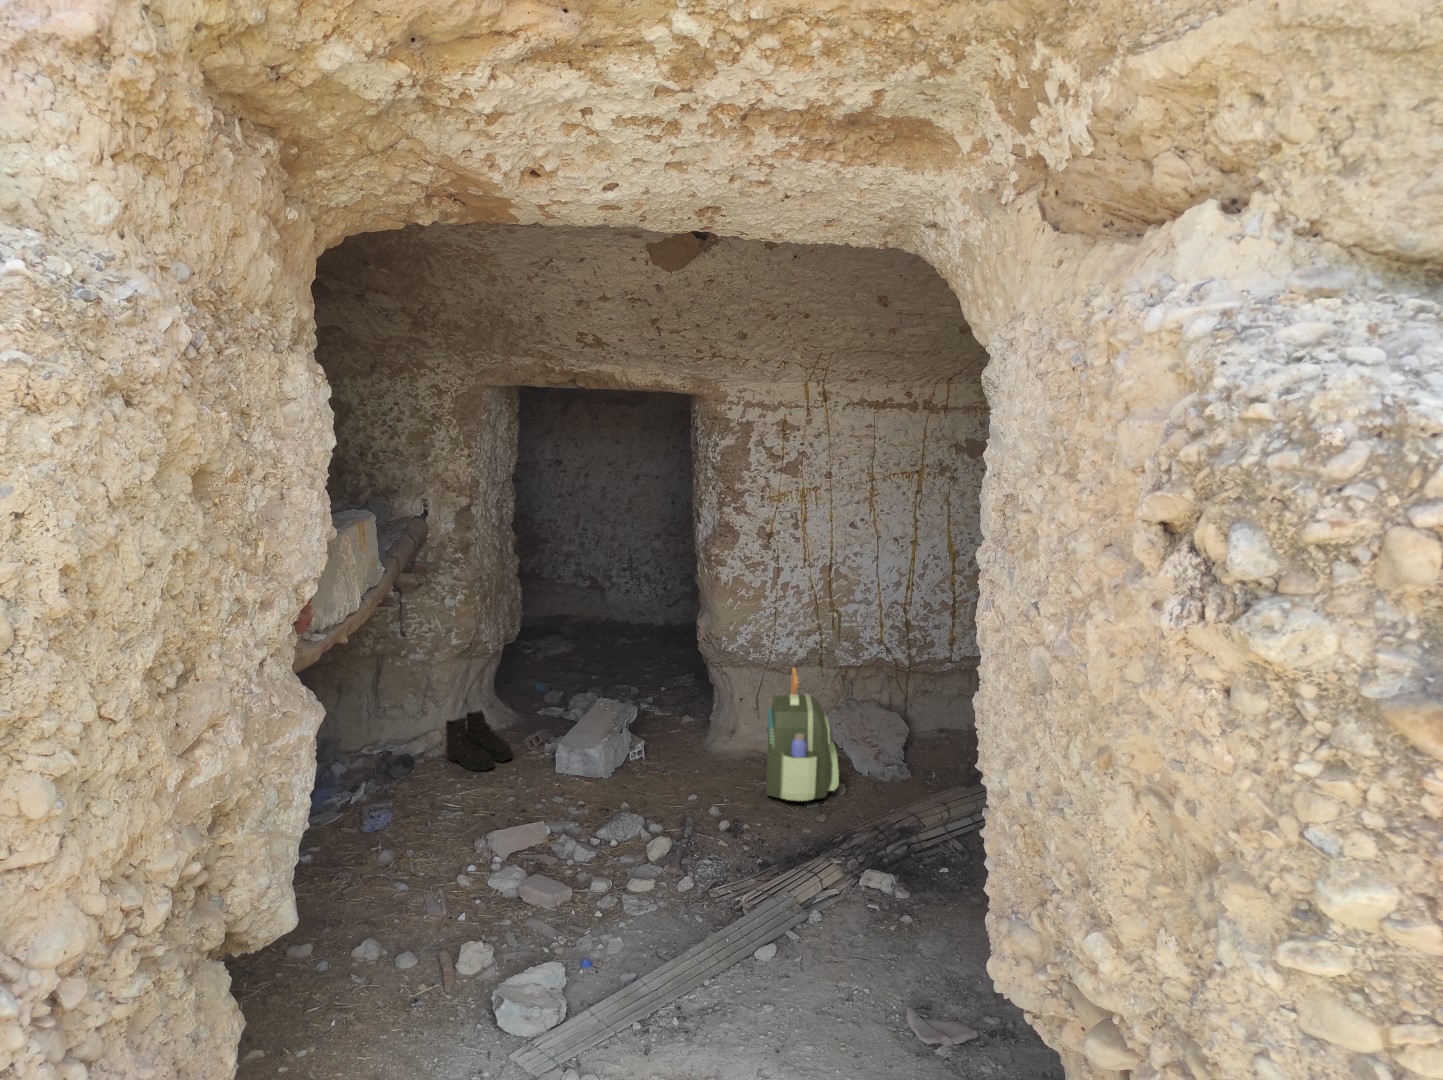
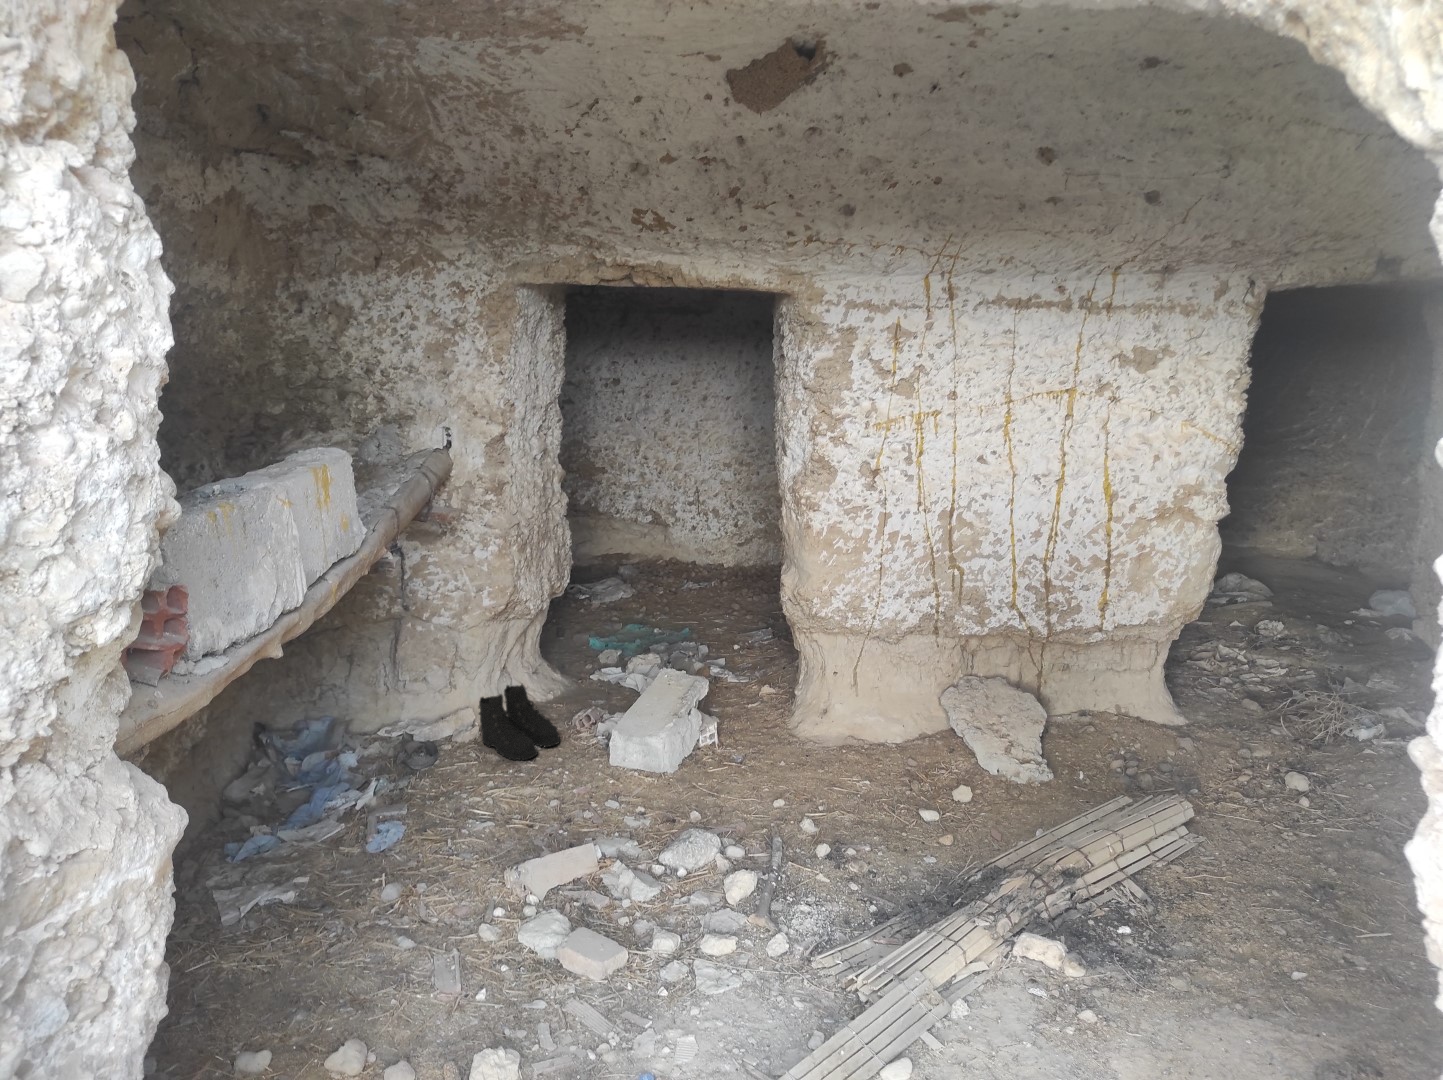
backpack: present [766,668,839,801] -> none [868,637,964,810]

